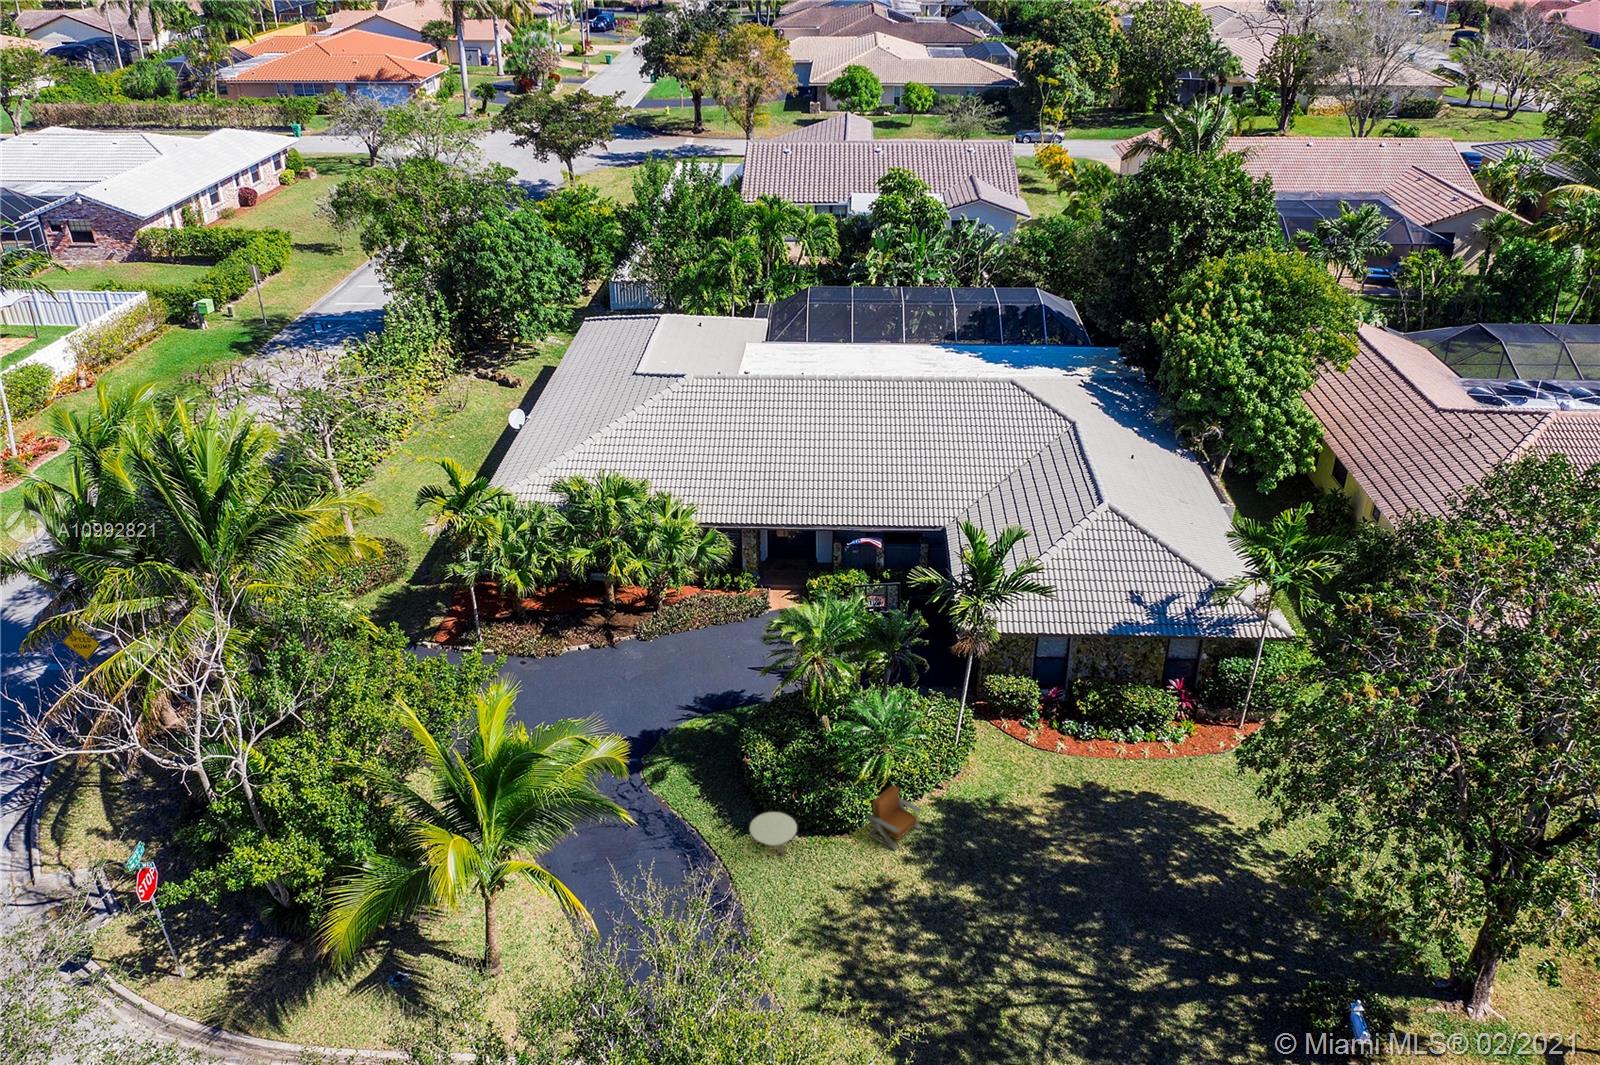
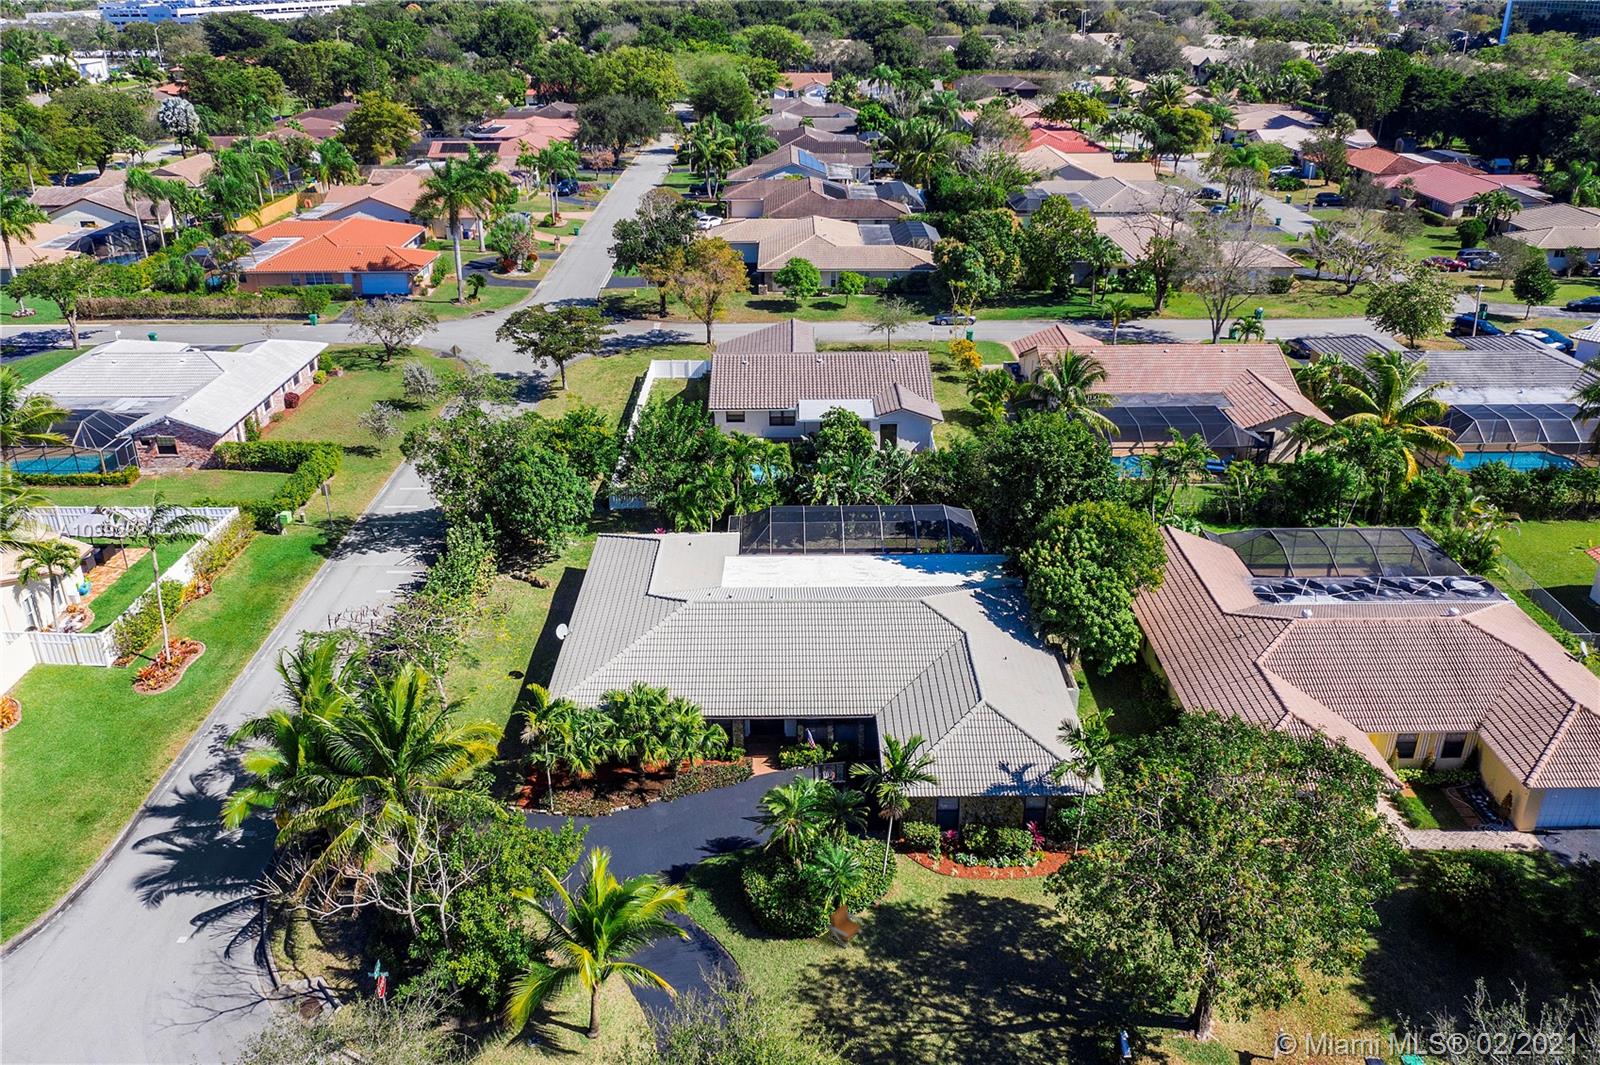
round table: present [750,812,797,856] -> none [751,925,782,955]

